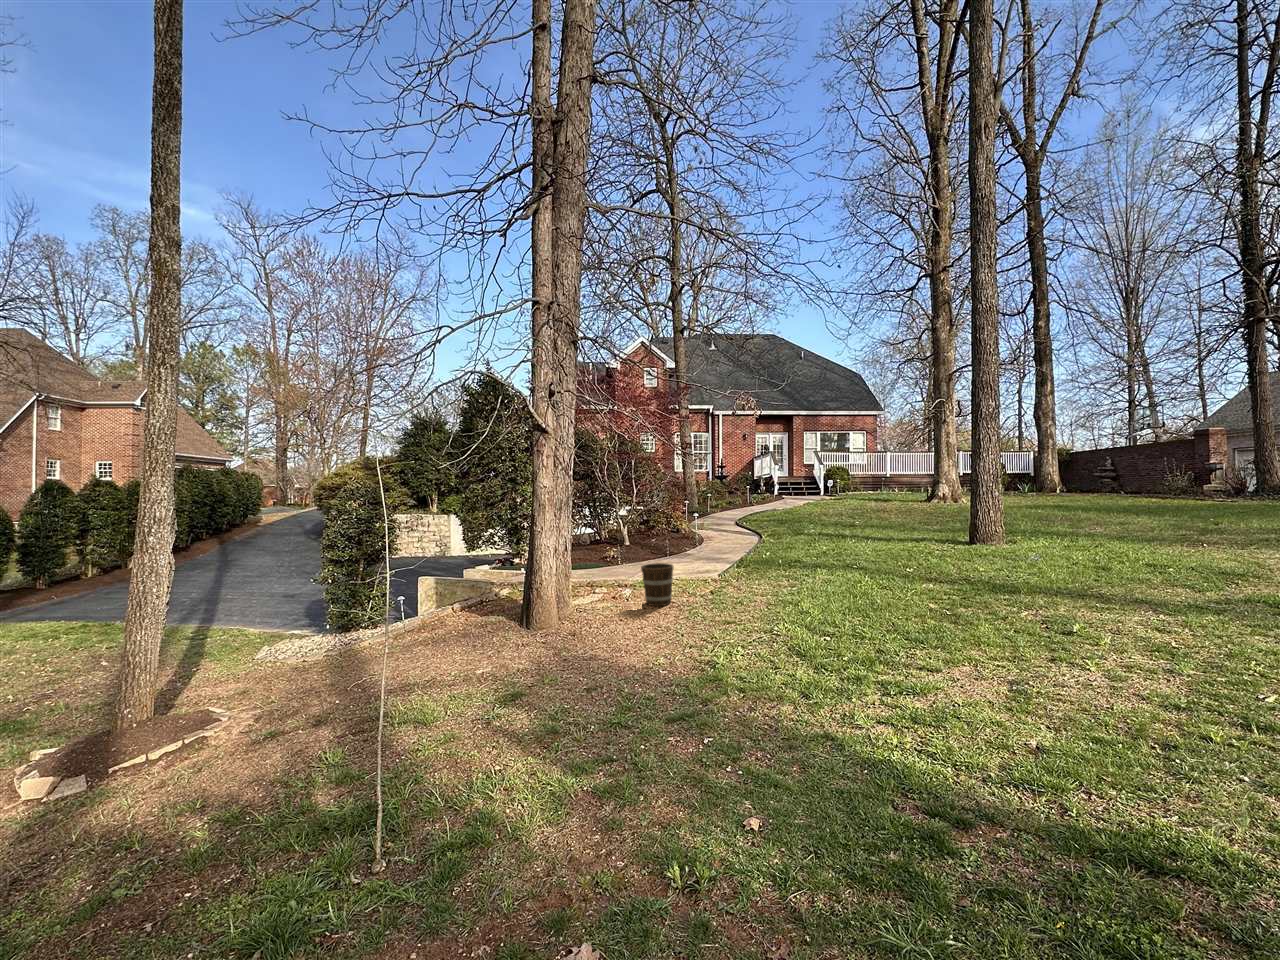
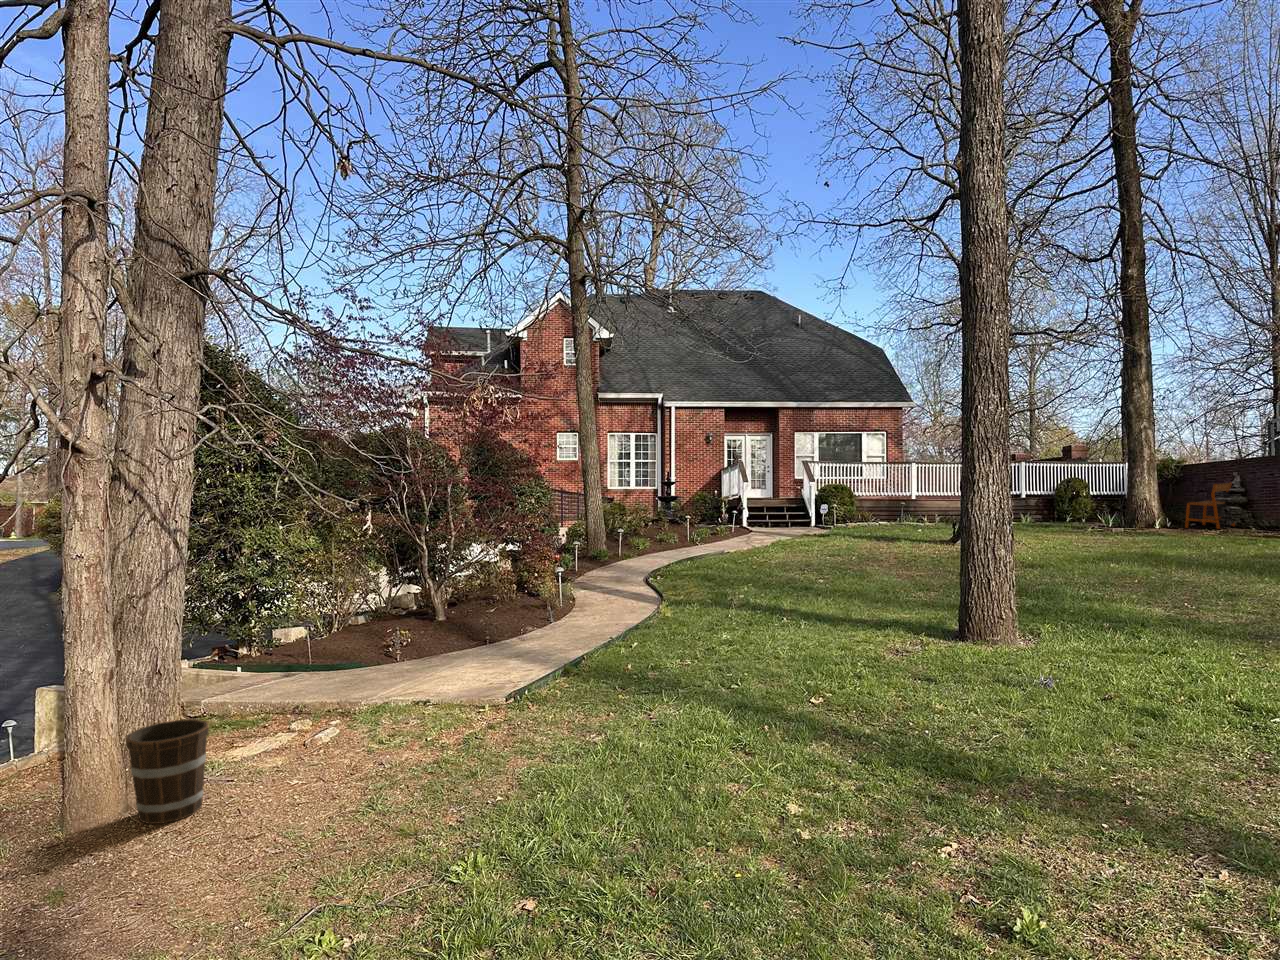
bench: none [1077,460,1110,491] -> present [1185,482,1235,529]

